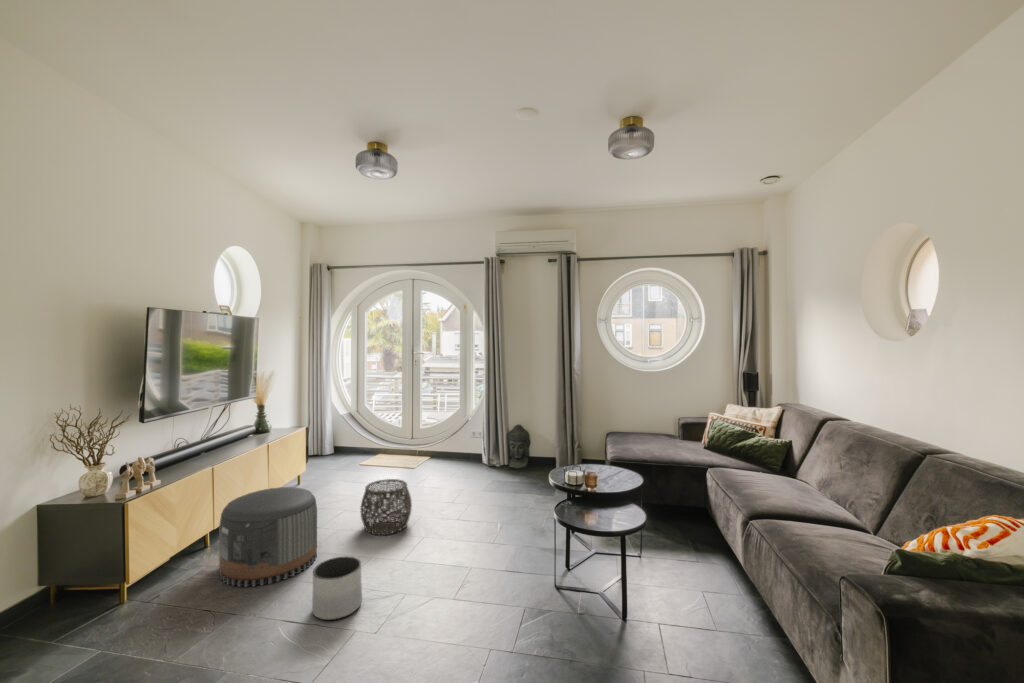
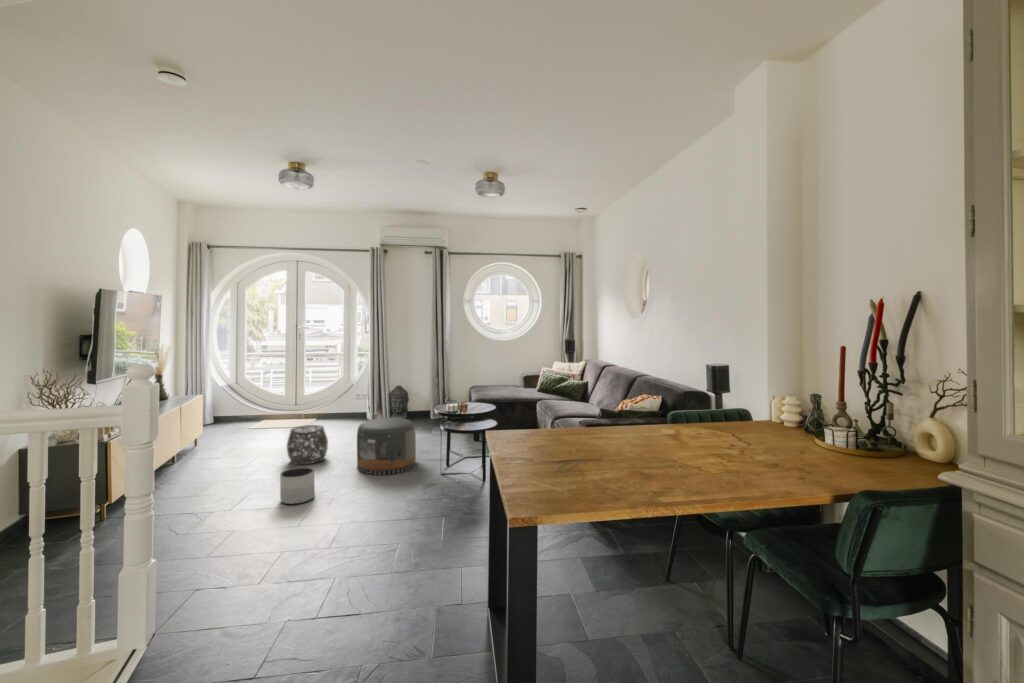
pouf: present [219,487,317,587] -> present [357,418,416,475]

